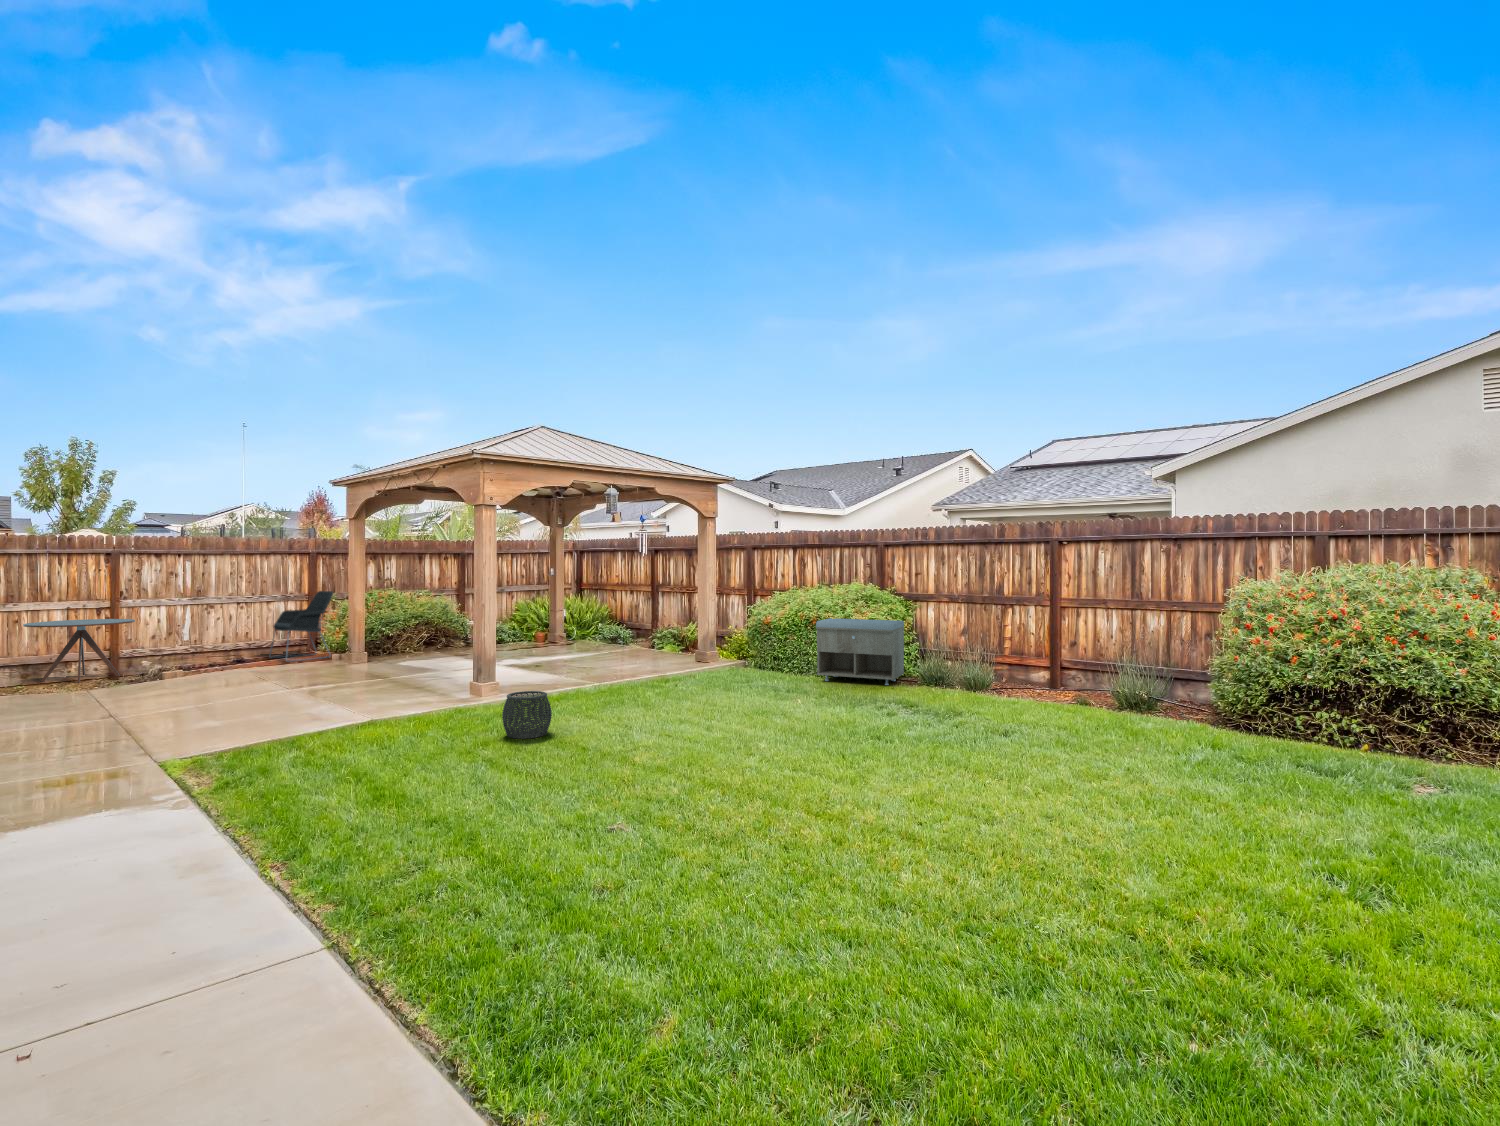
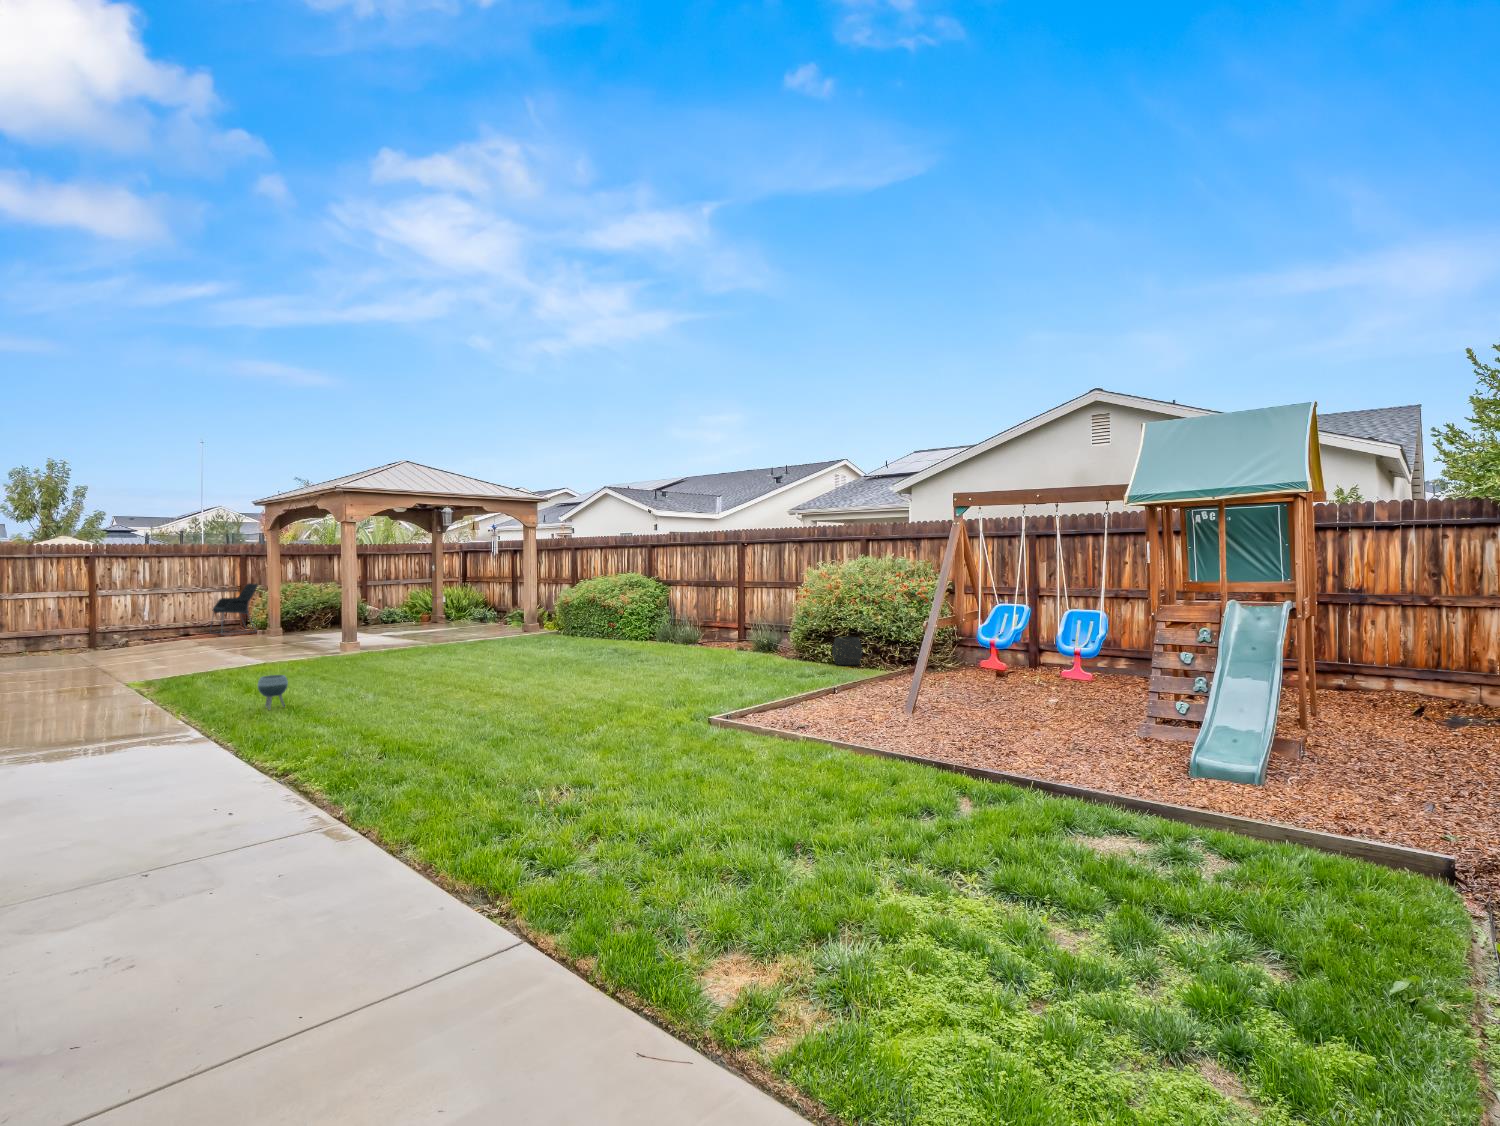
storage bench: present [816,618,904,685] -> none [585,597,647,641]
round table: present [23,619,135,683] -> none [27,604,108,648]
woven basket: present [502,691,552,739] -> present [832,637,862,665]
planter: none [443,802,500,884] -> present [258,675,288,710]

